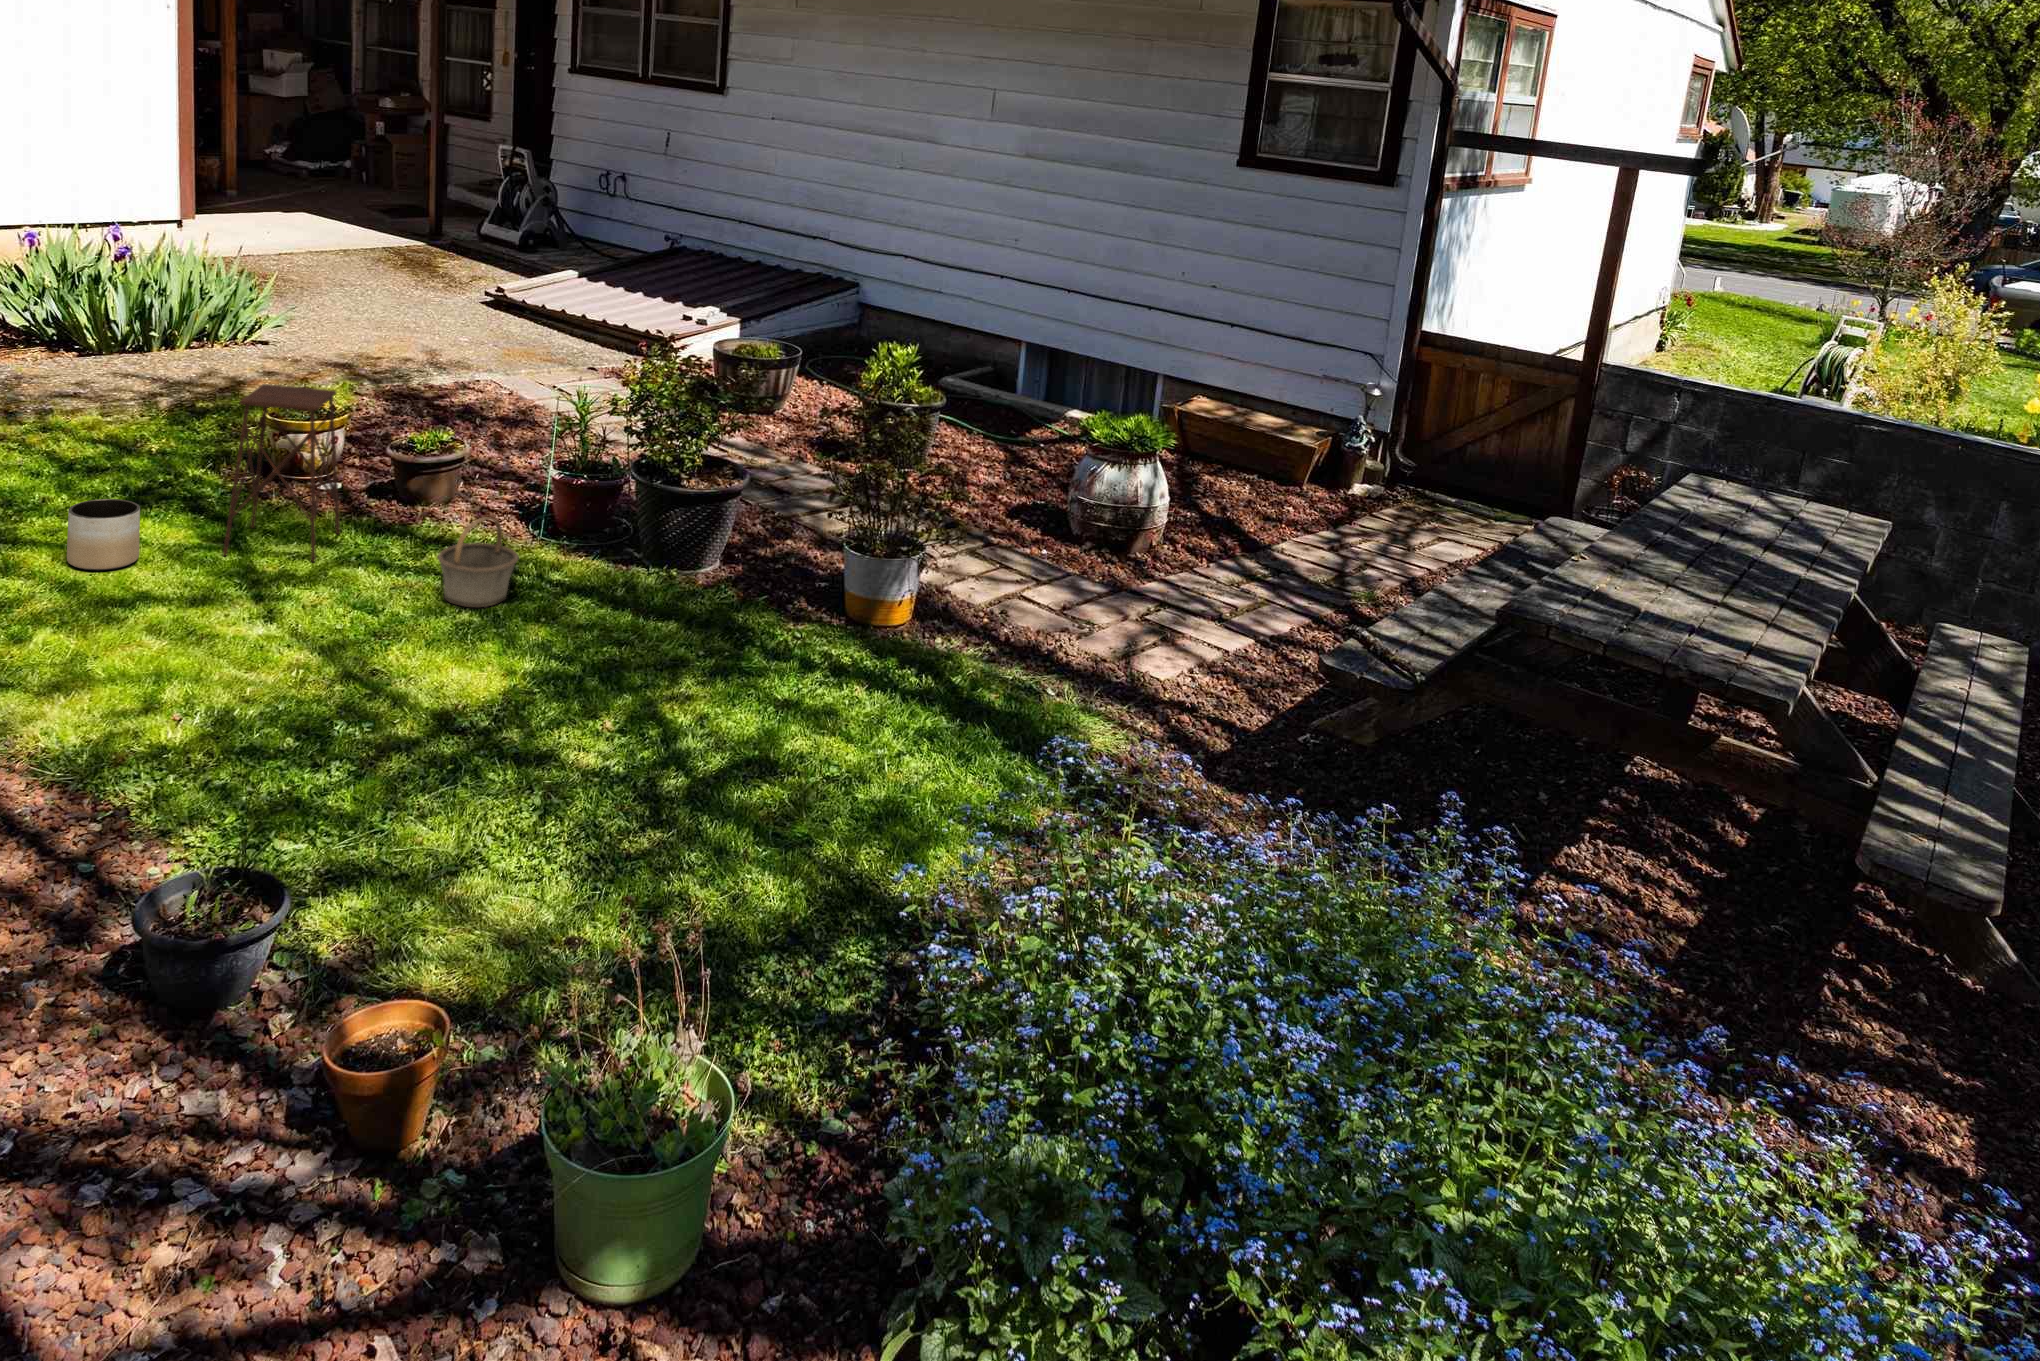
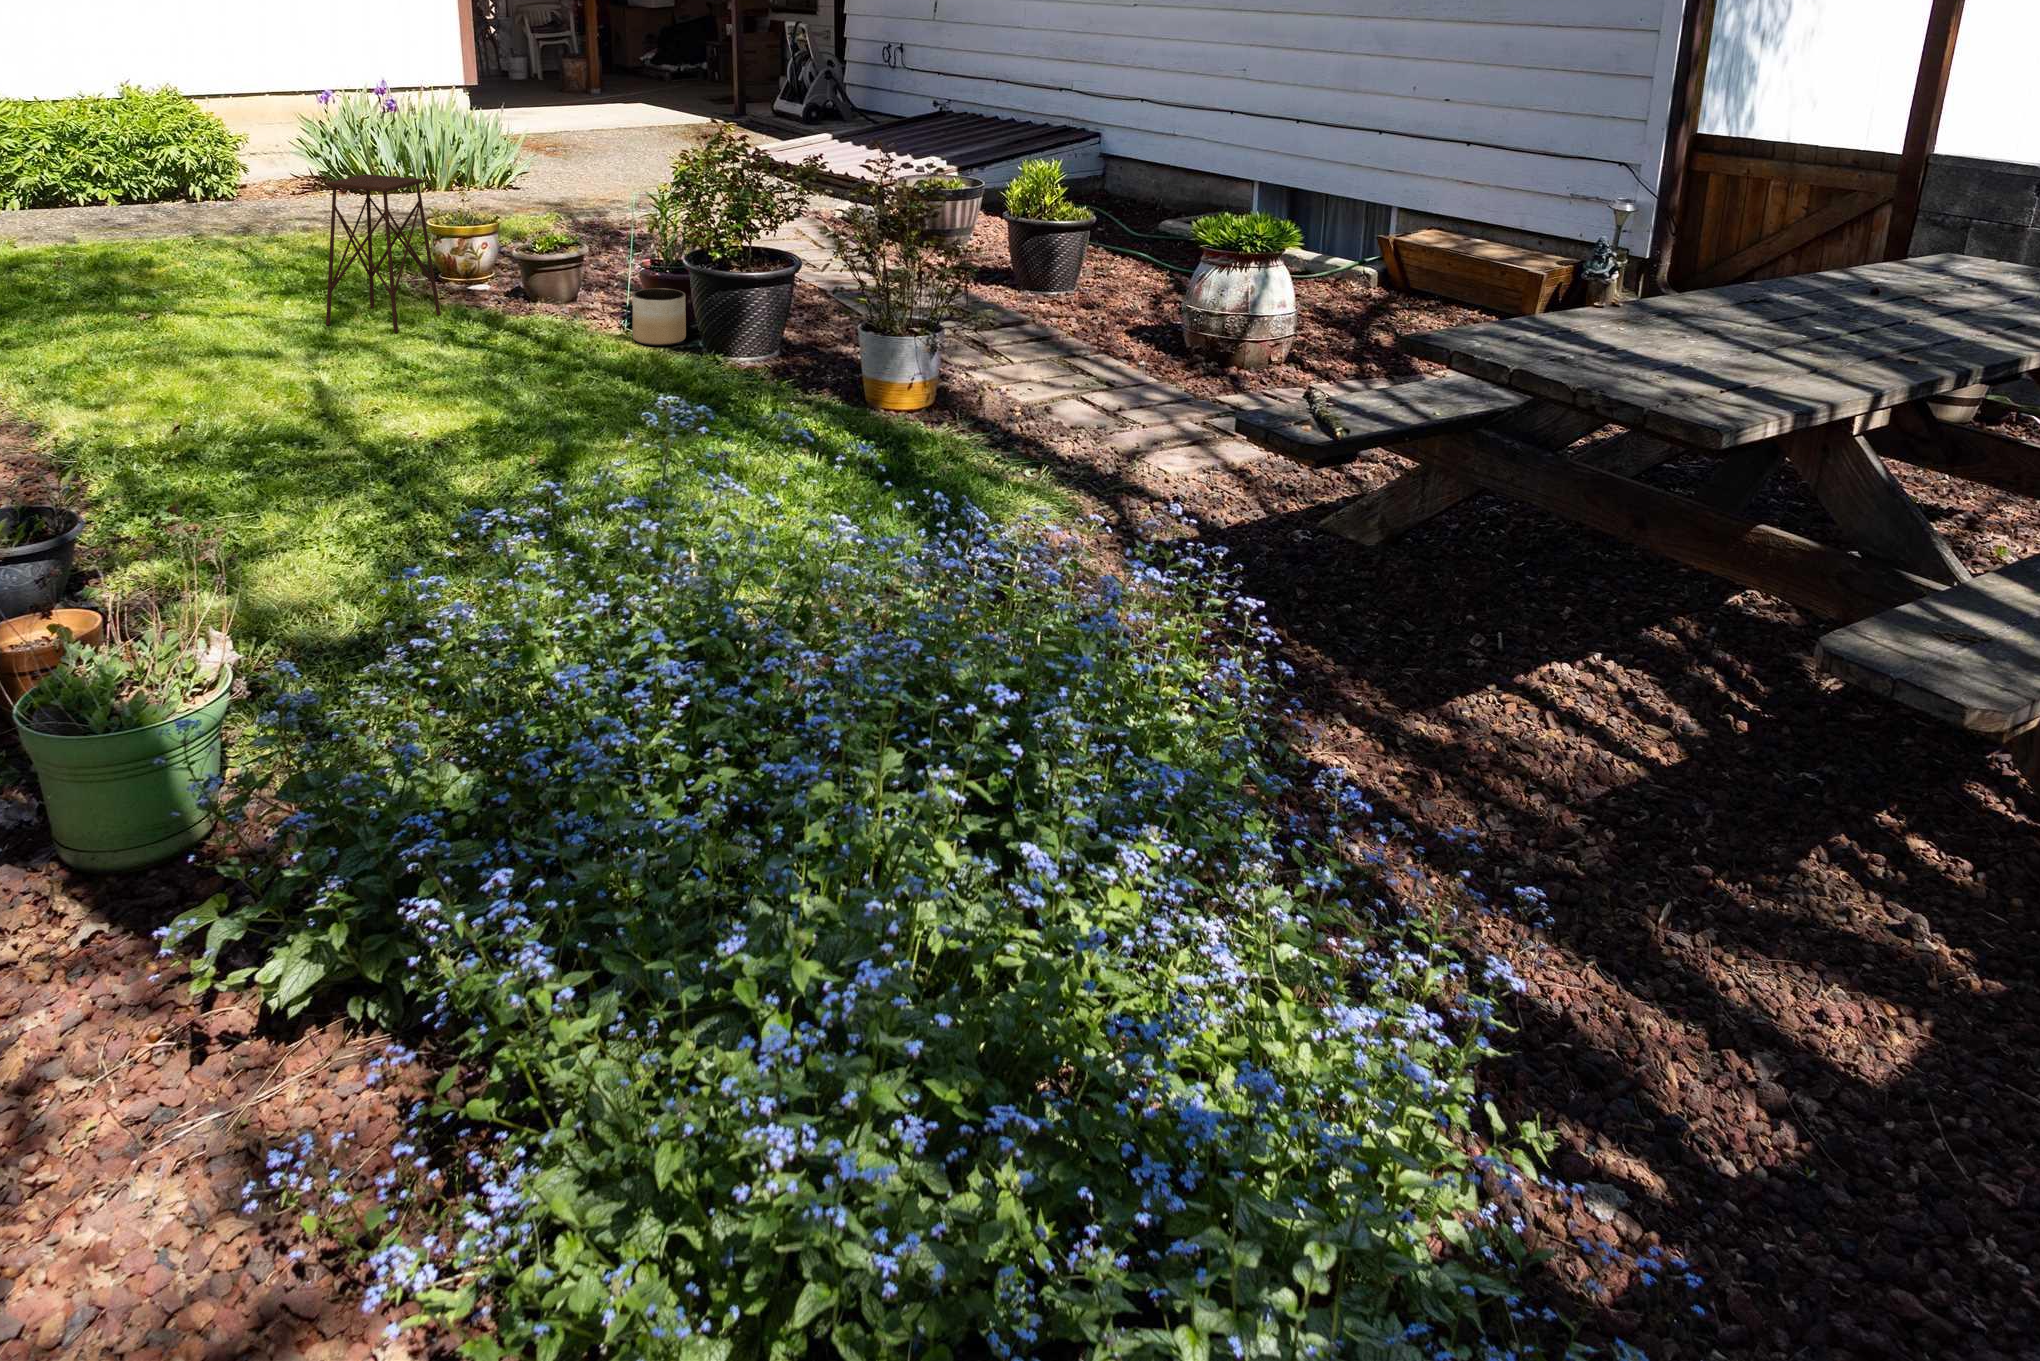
planter: present [67,499,140,570] -> present [632,288,686,346]
basket: present [438,517,519,607] -> none [471,288,547,371]

